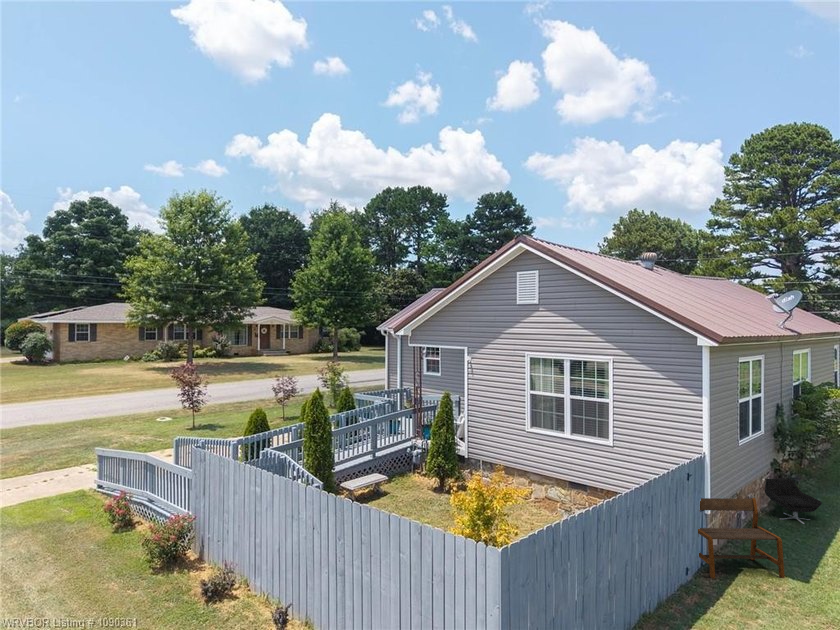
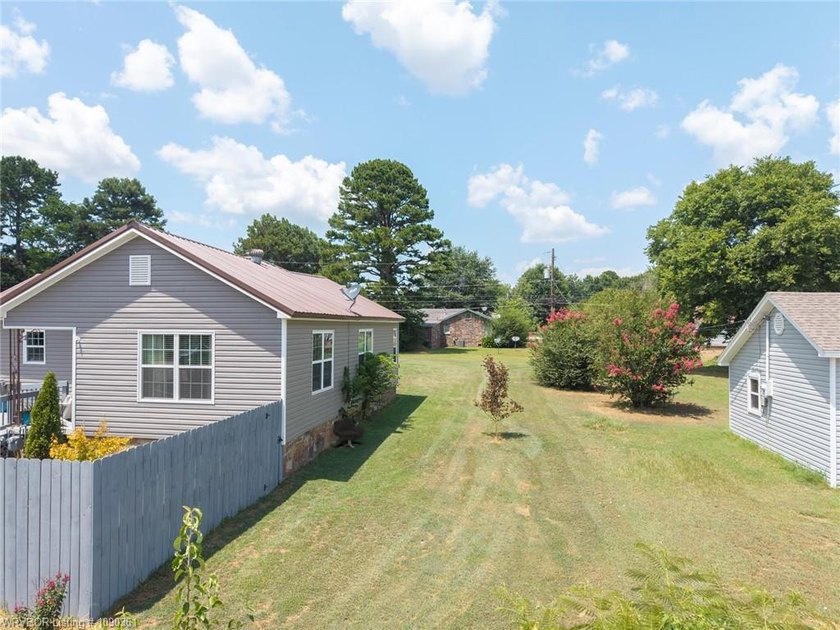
bench: present [698,498,785,578] -> none [271,426,329,484]

